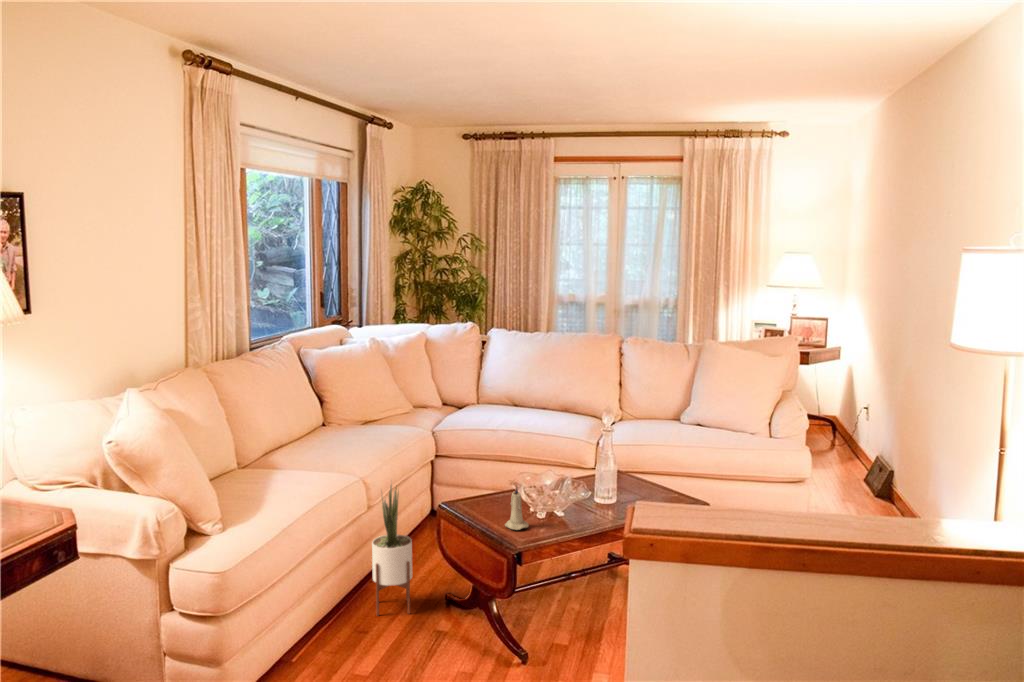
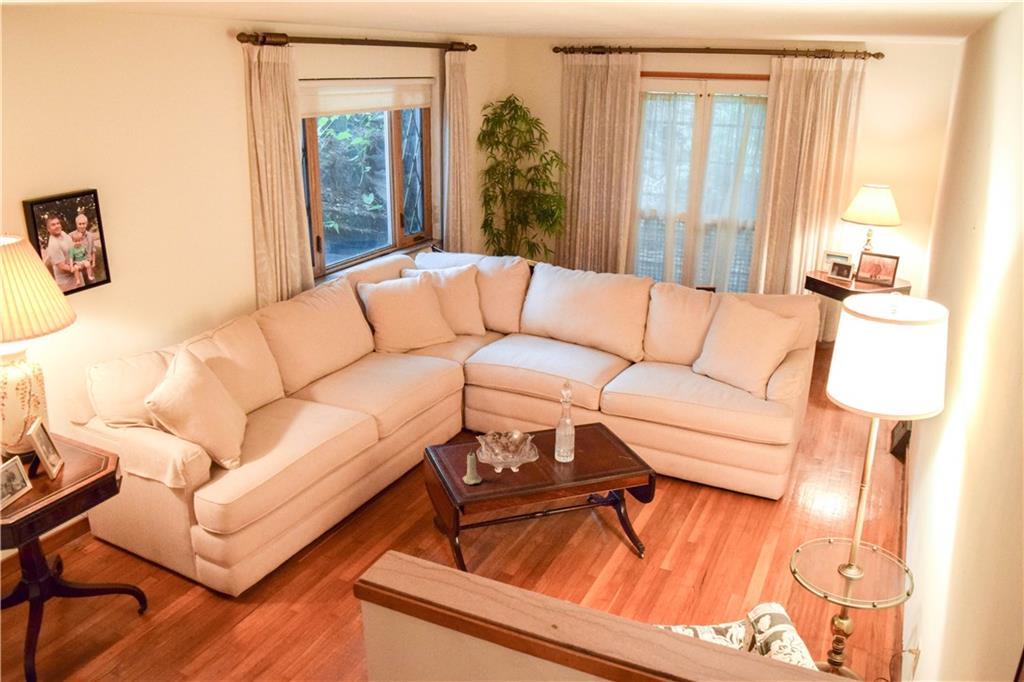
potted plant: present [372,484,412,616] -> none [373,424,407,530]

